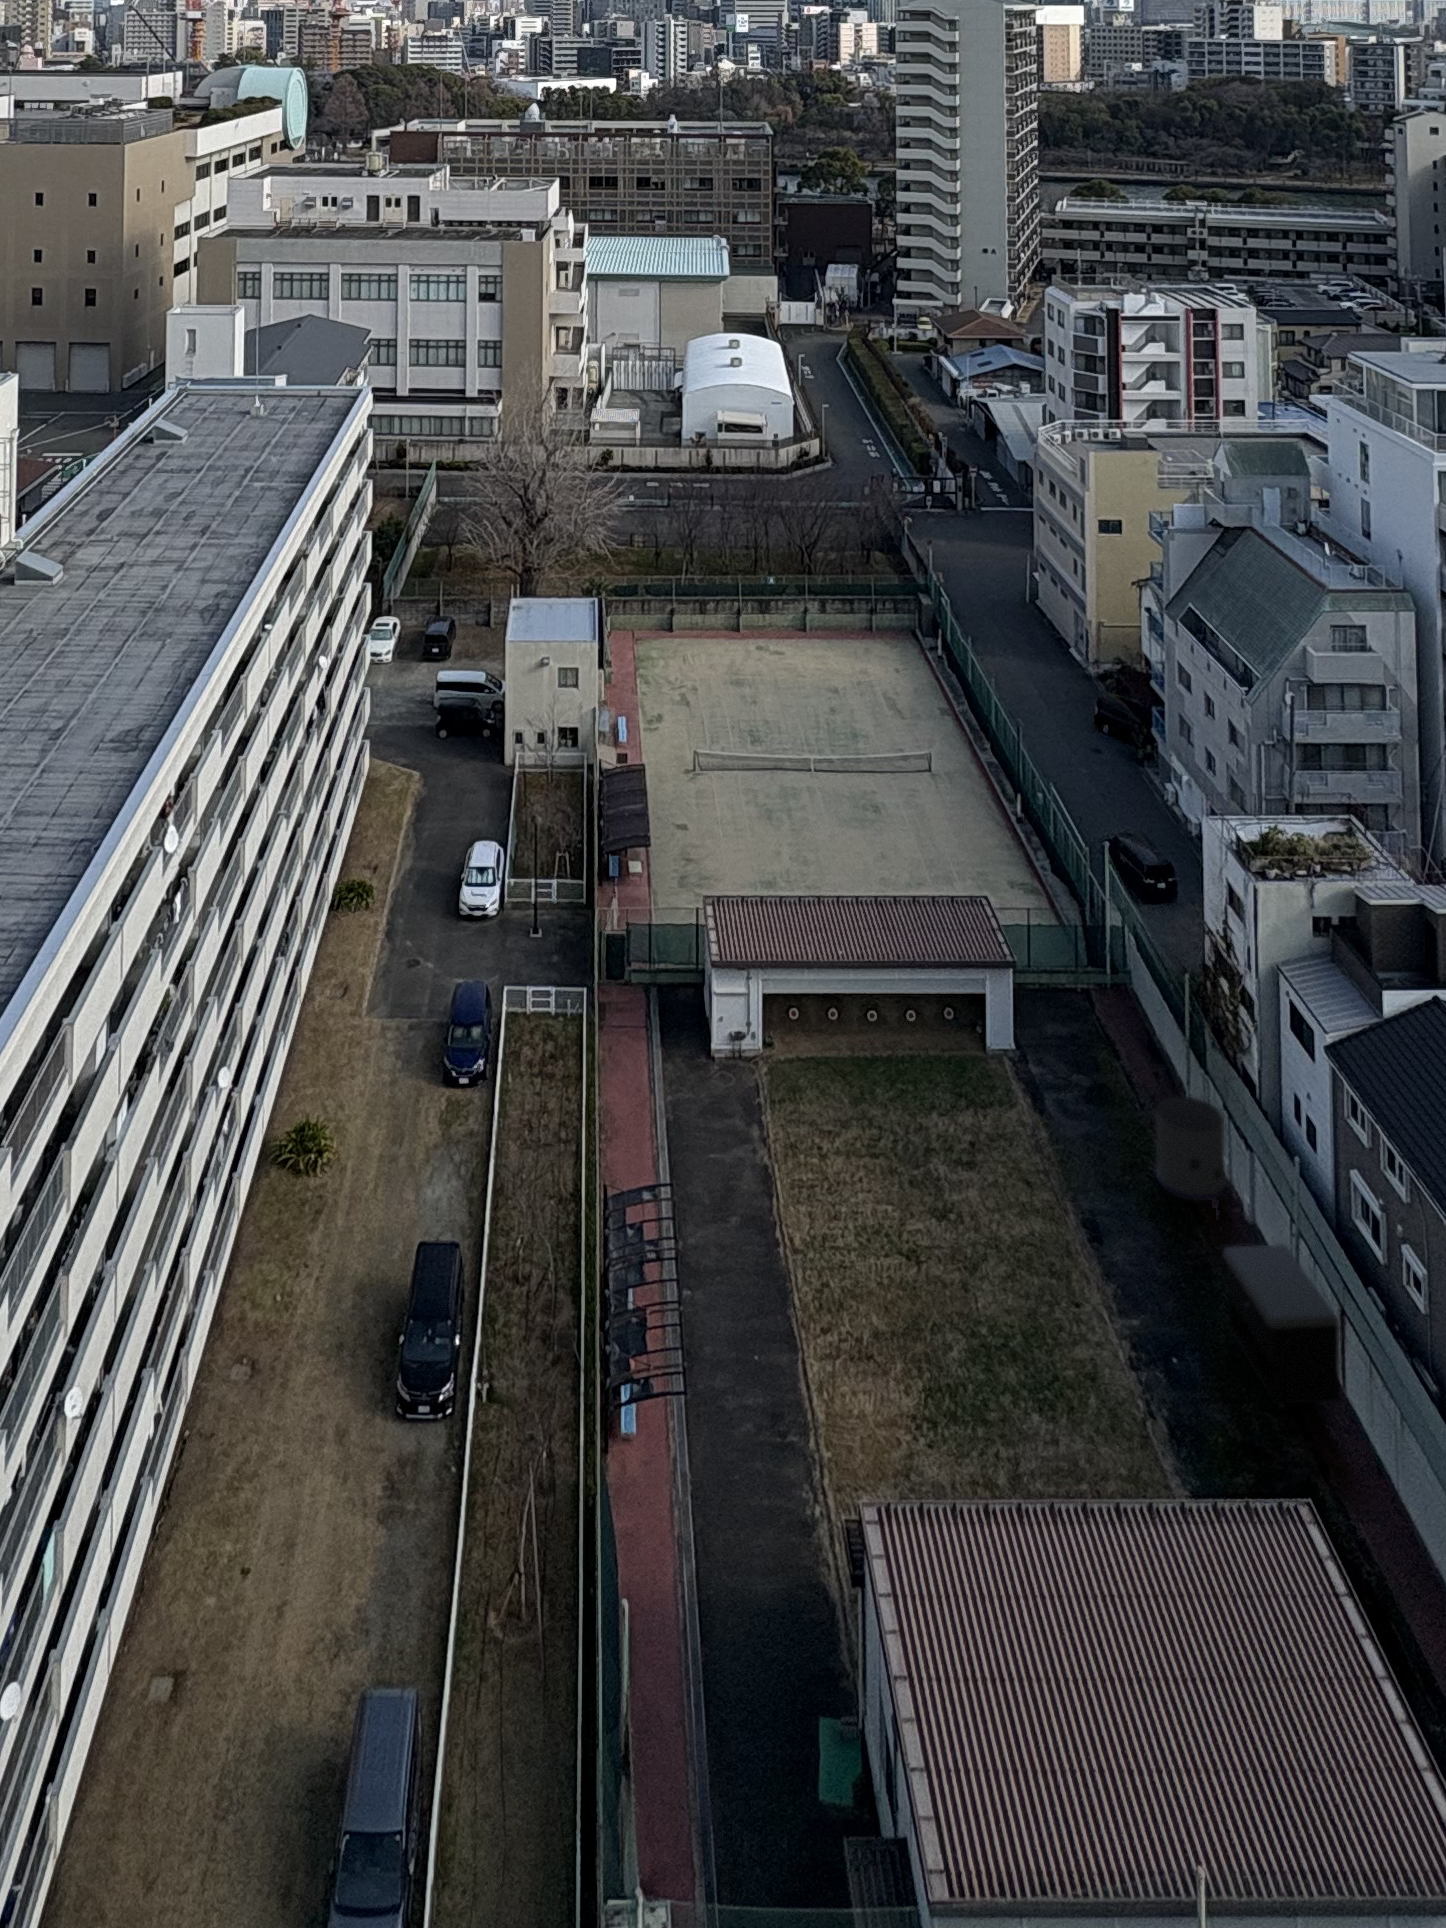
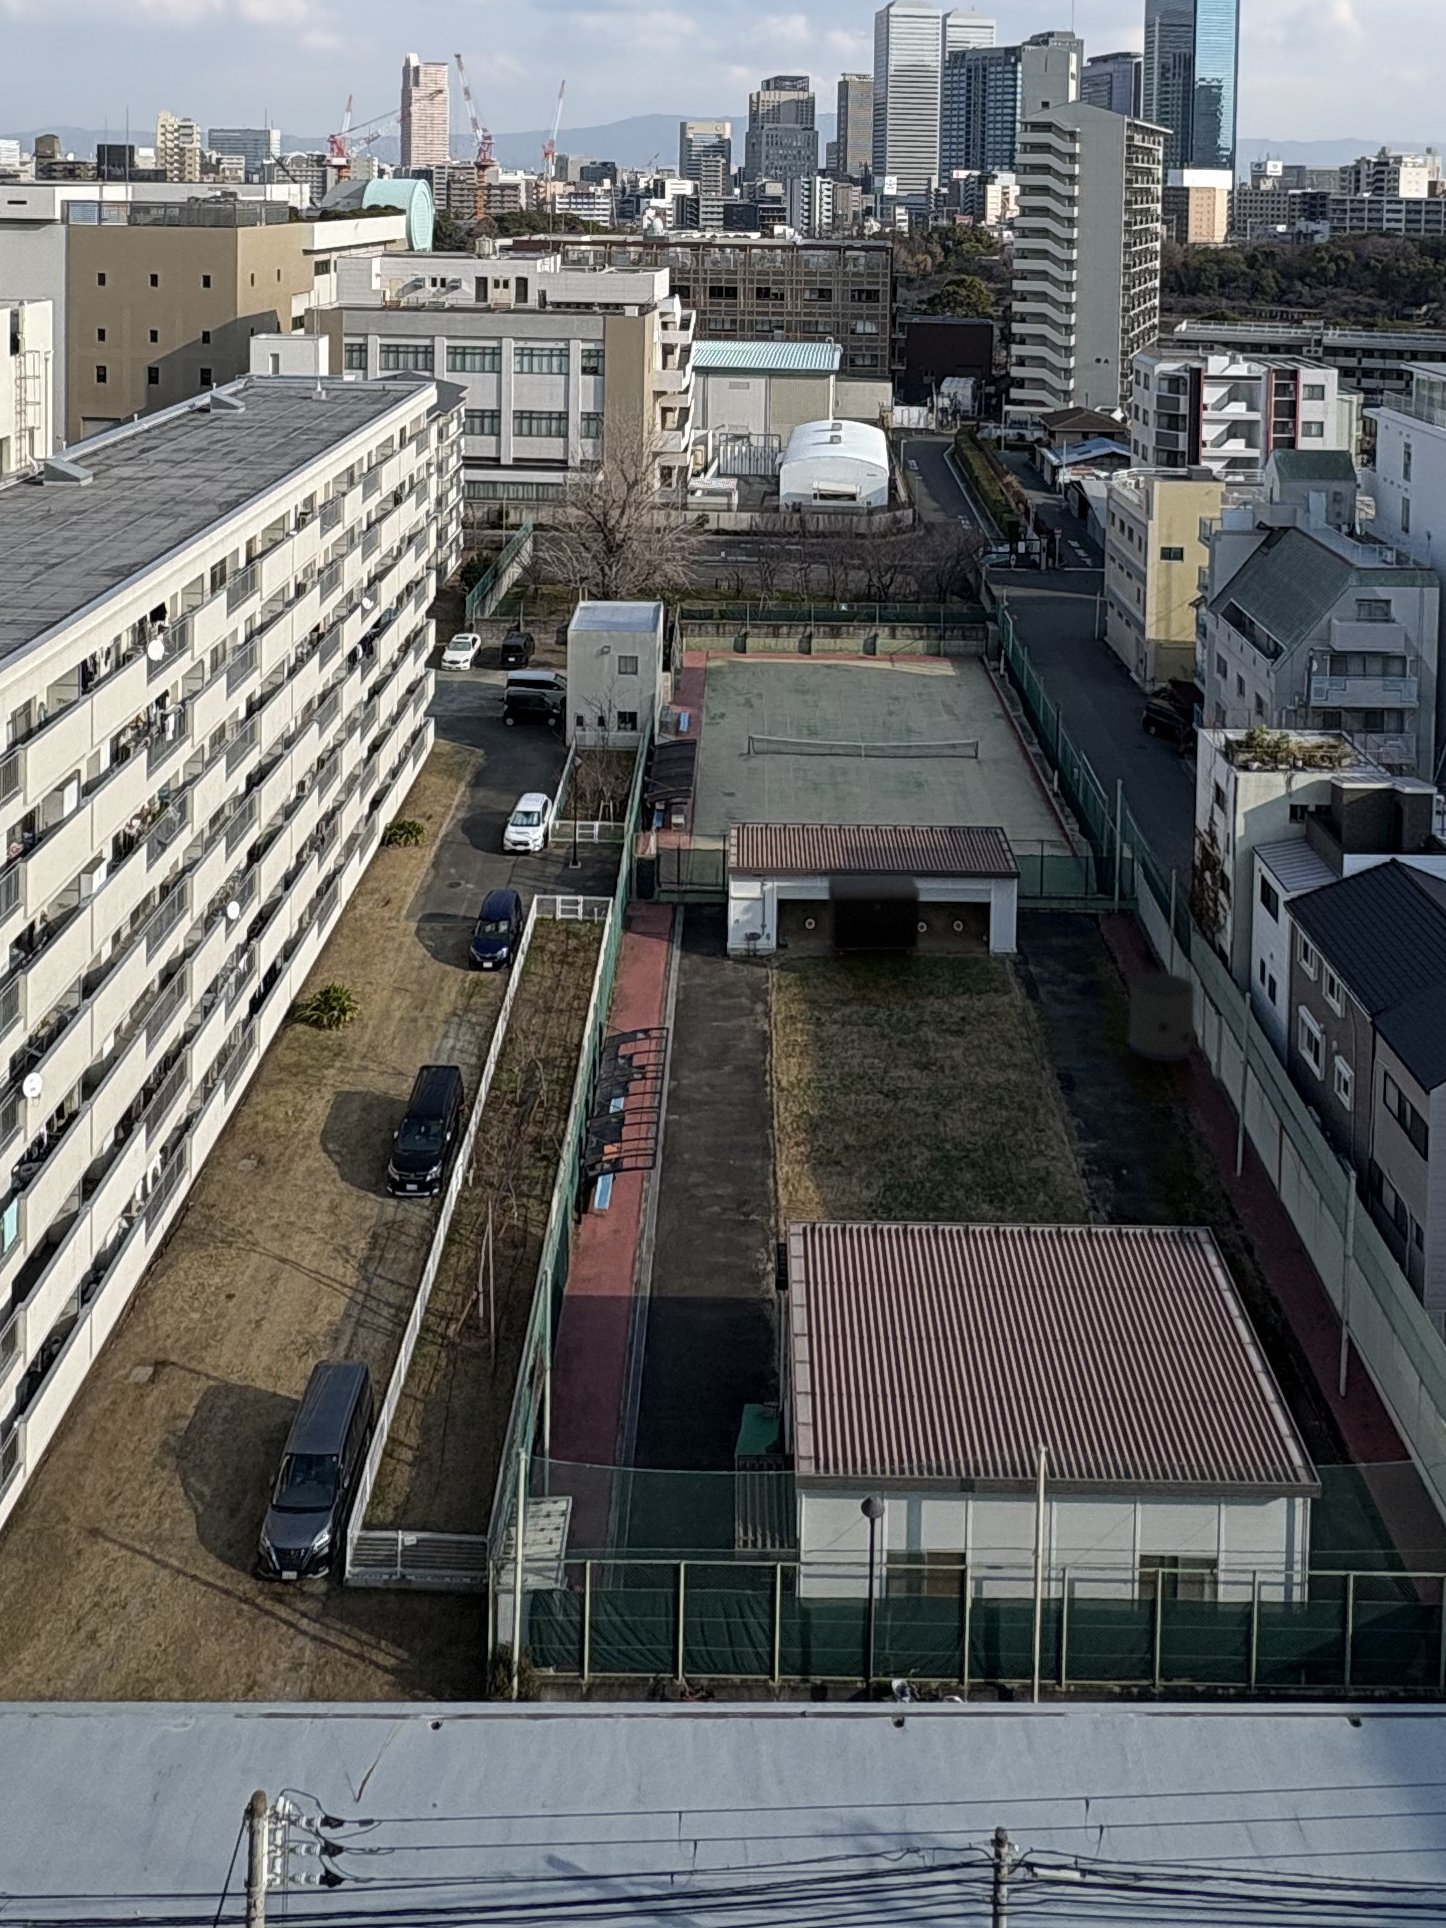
storage bench: present [1223,1244,1340,1407] -> present [827,875,920,954]

